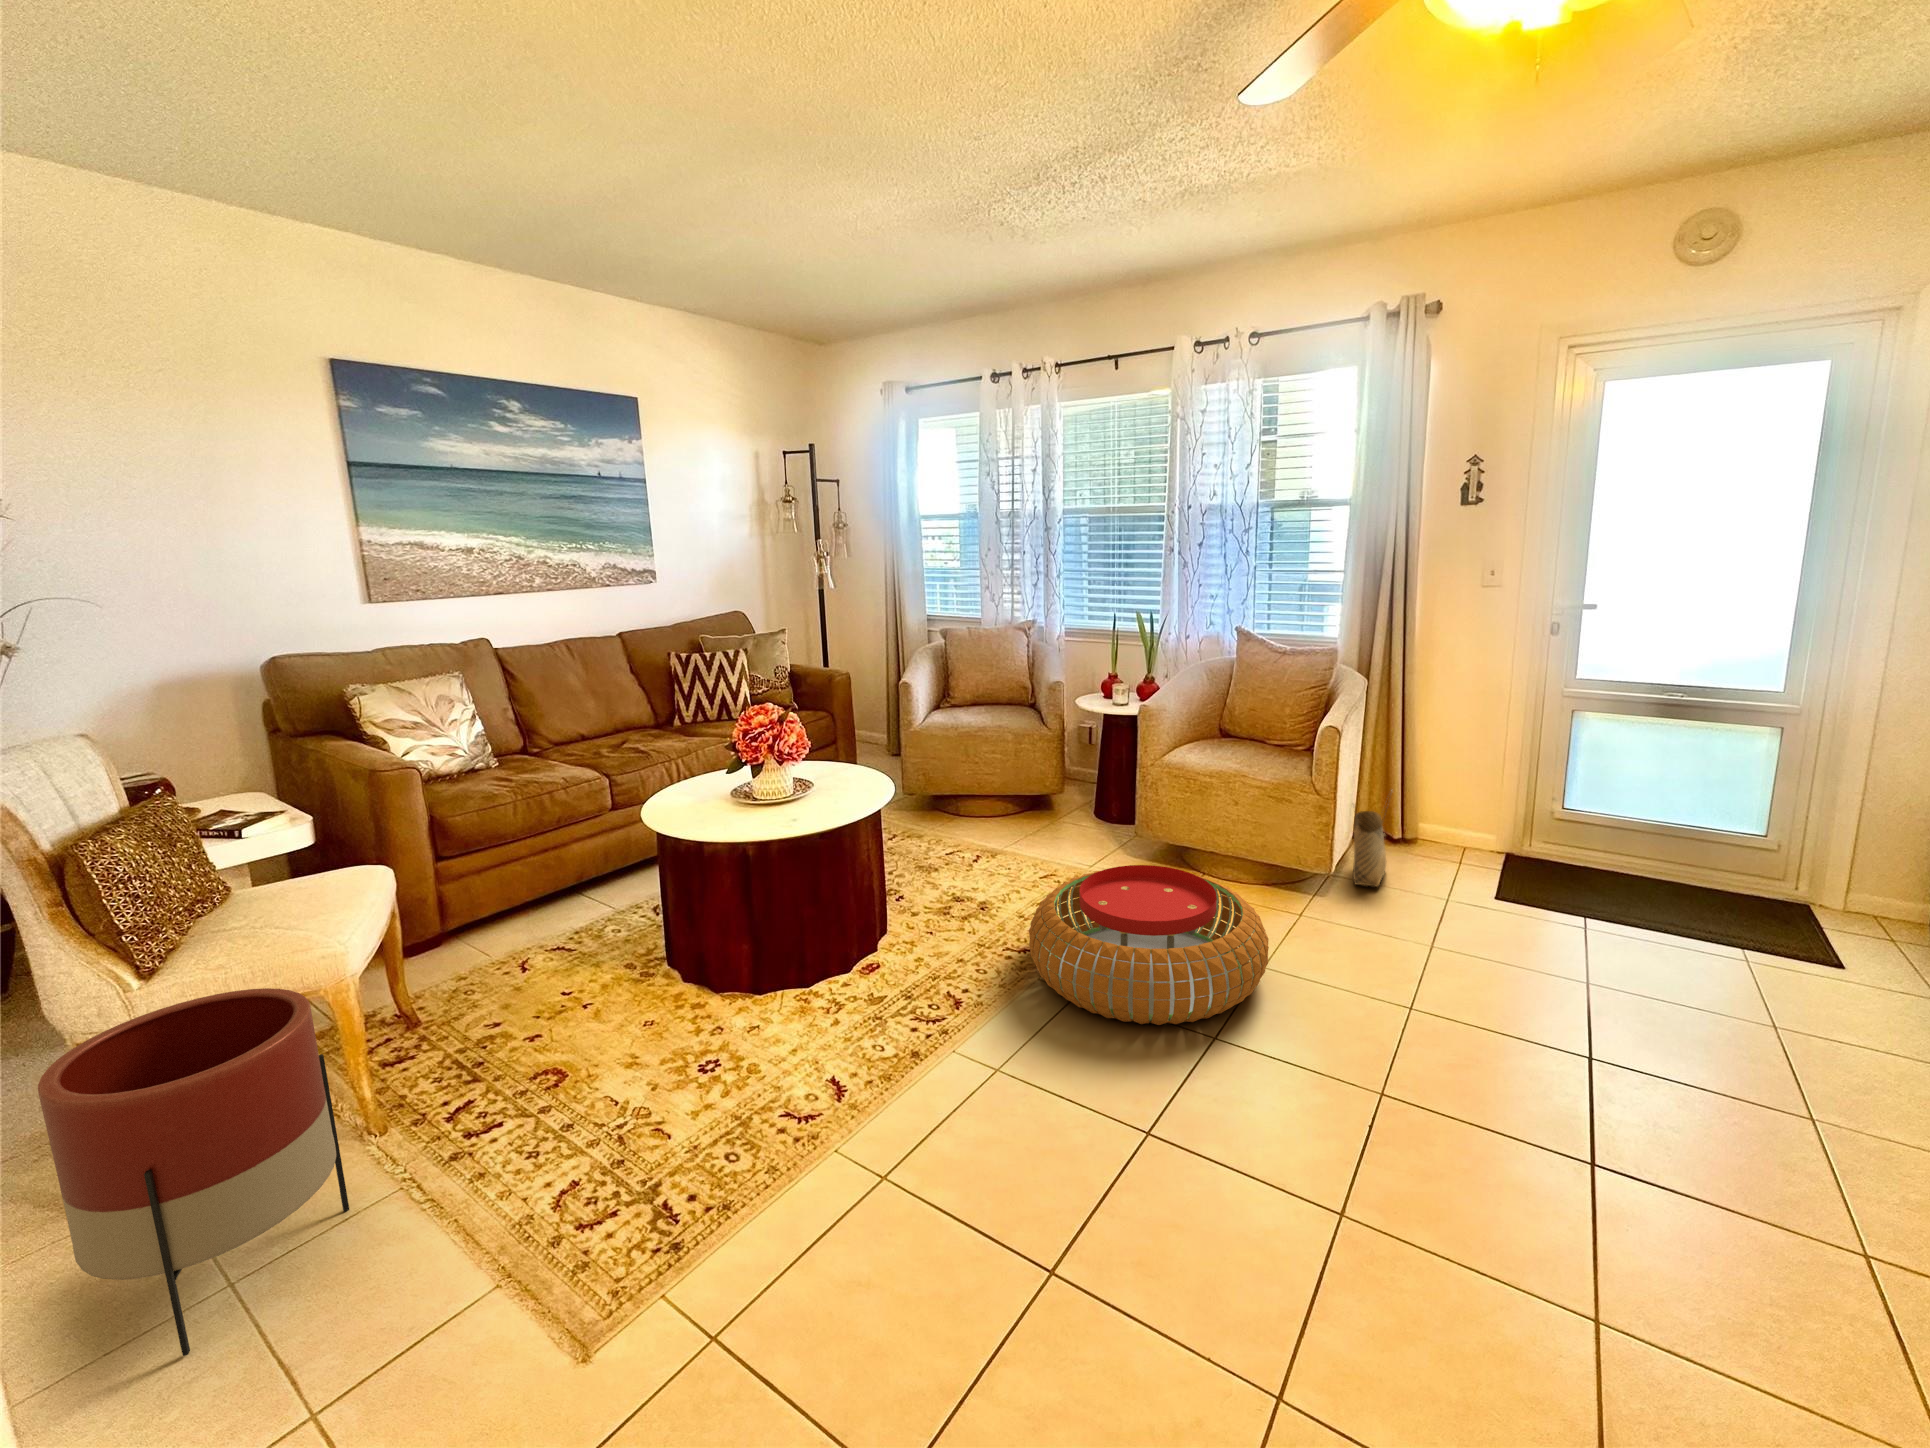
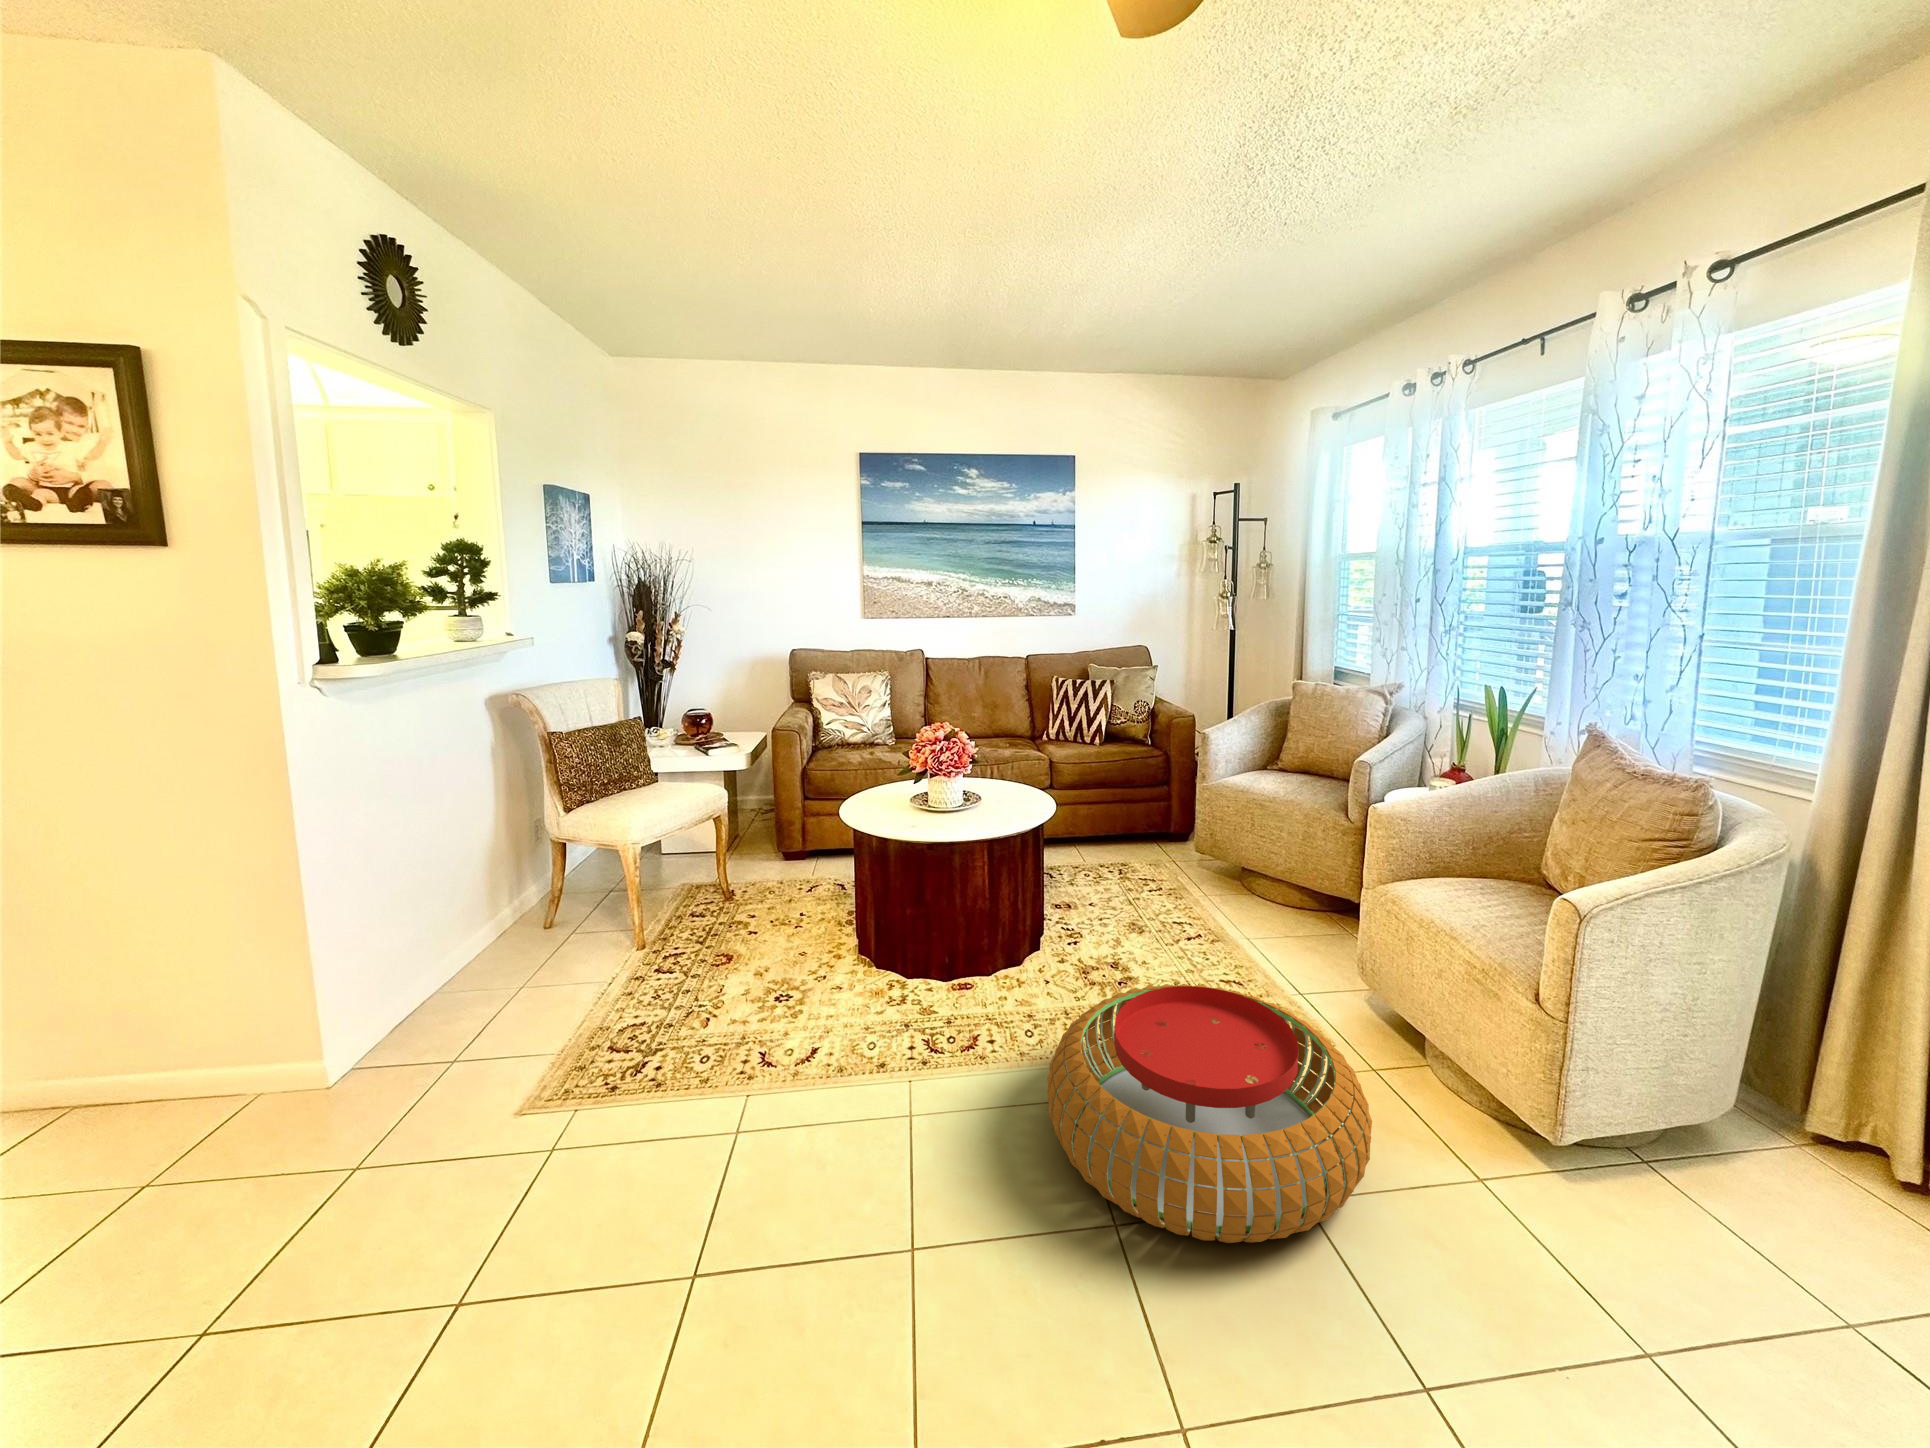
woven basket: present [1353,790,1392,886] -> none [1726,1026,1853,1232]
planter: present [38,988,349,1356] -> none [408,832,559,1029]

